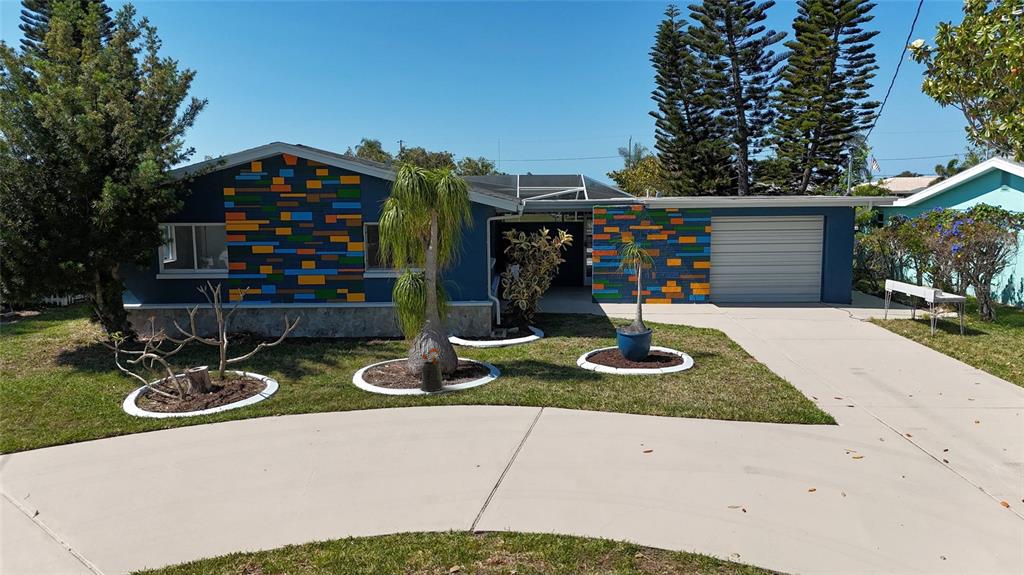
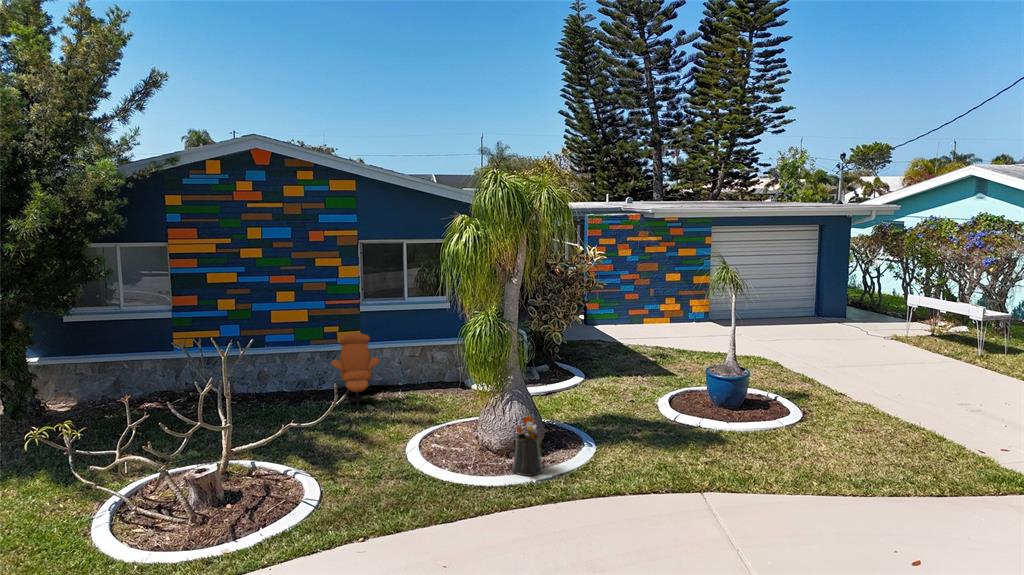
lounge chair: none [336,295,374,349] -> present [331,333,380,407]

